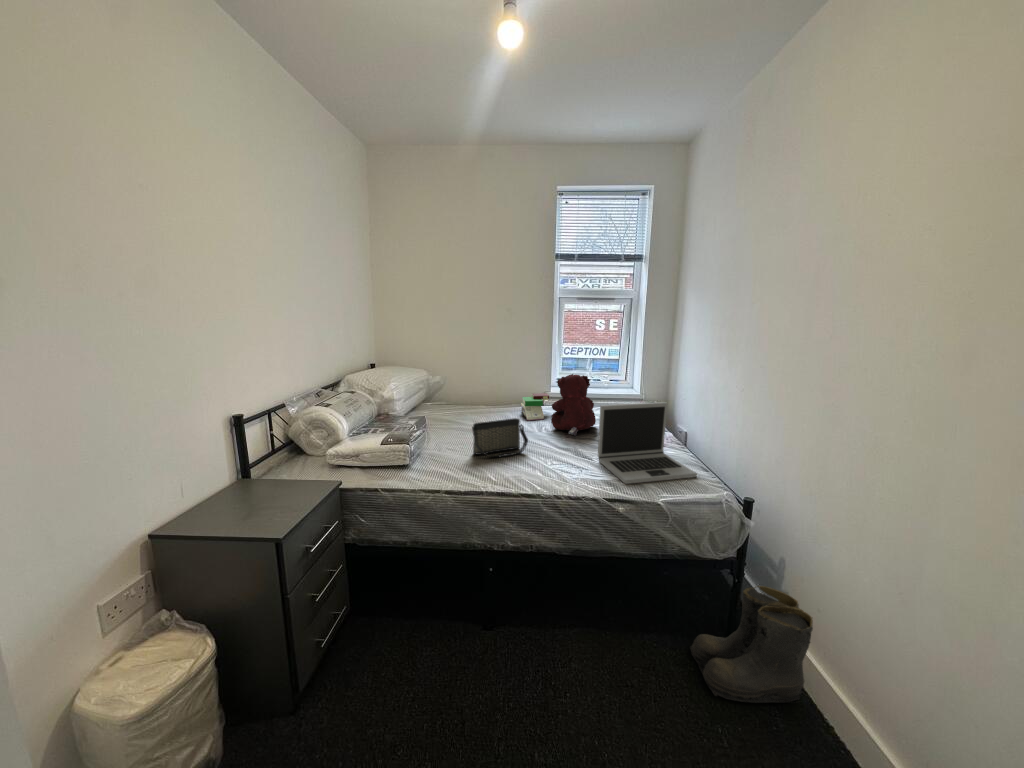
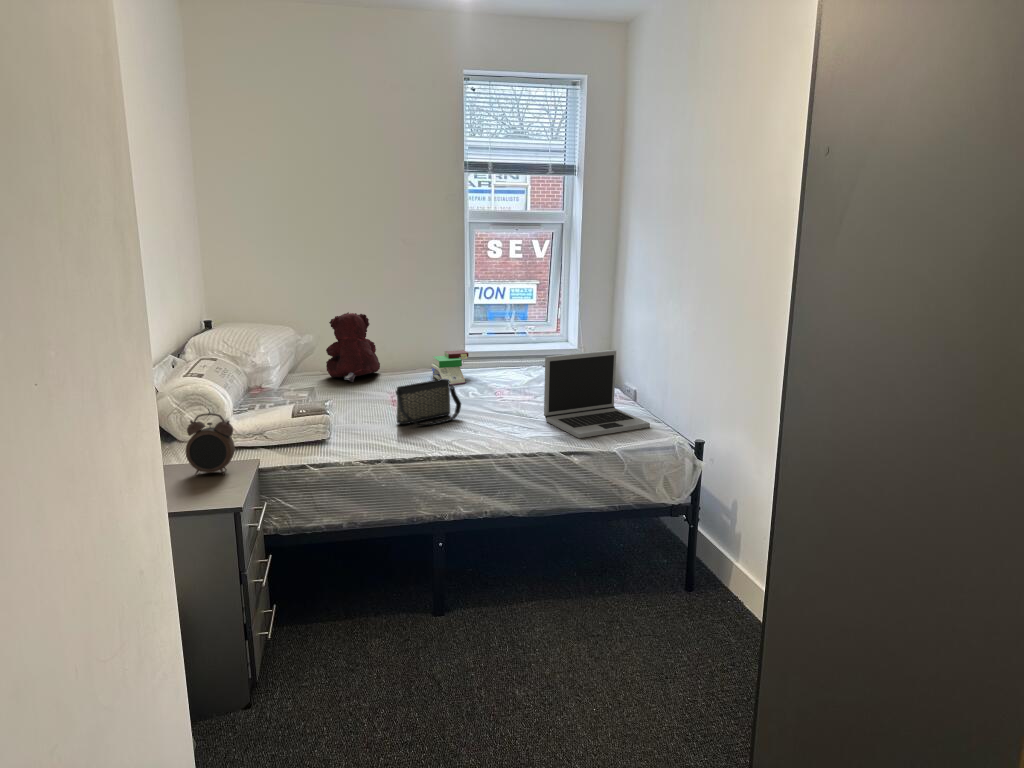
teddy bear: present [551,374,596,436] -> present [326,312,380,382]
alarm clock: none [267,442,311,497] -> present [186,413,235,476]
boots: present [690,586,813,703] -> none [649,525,756,628]

